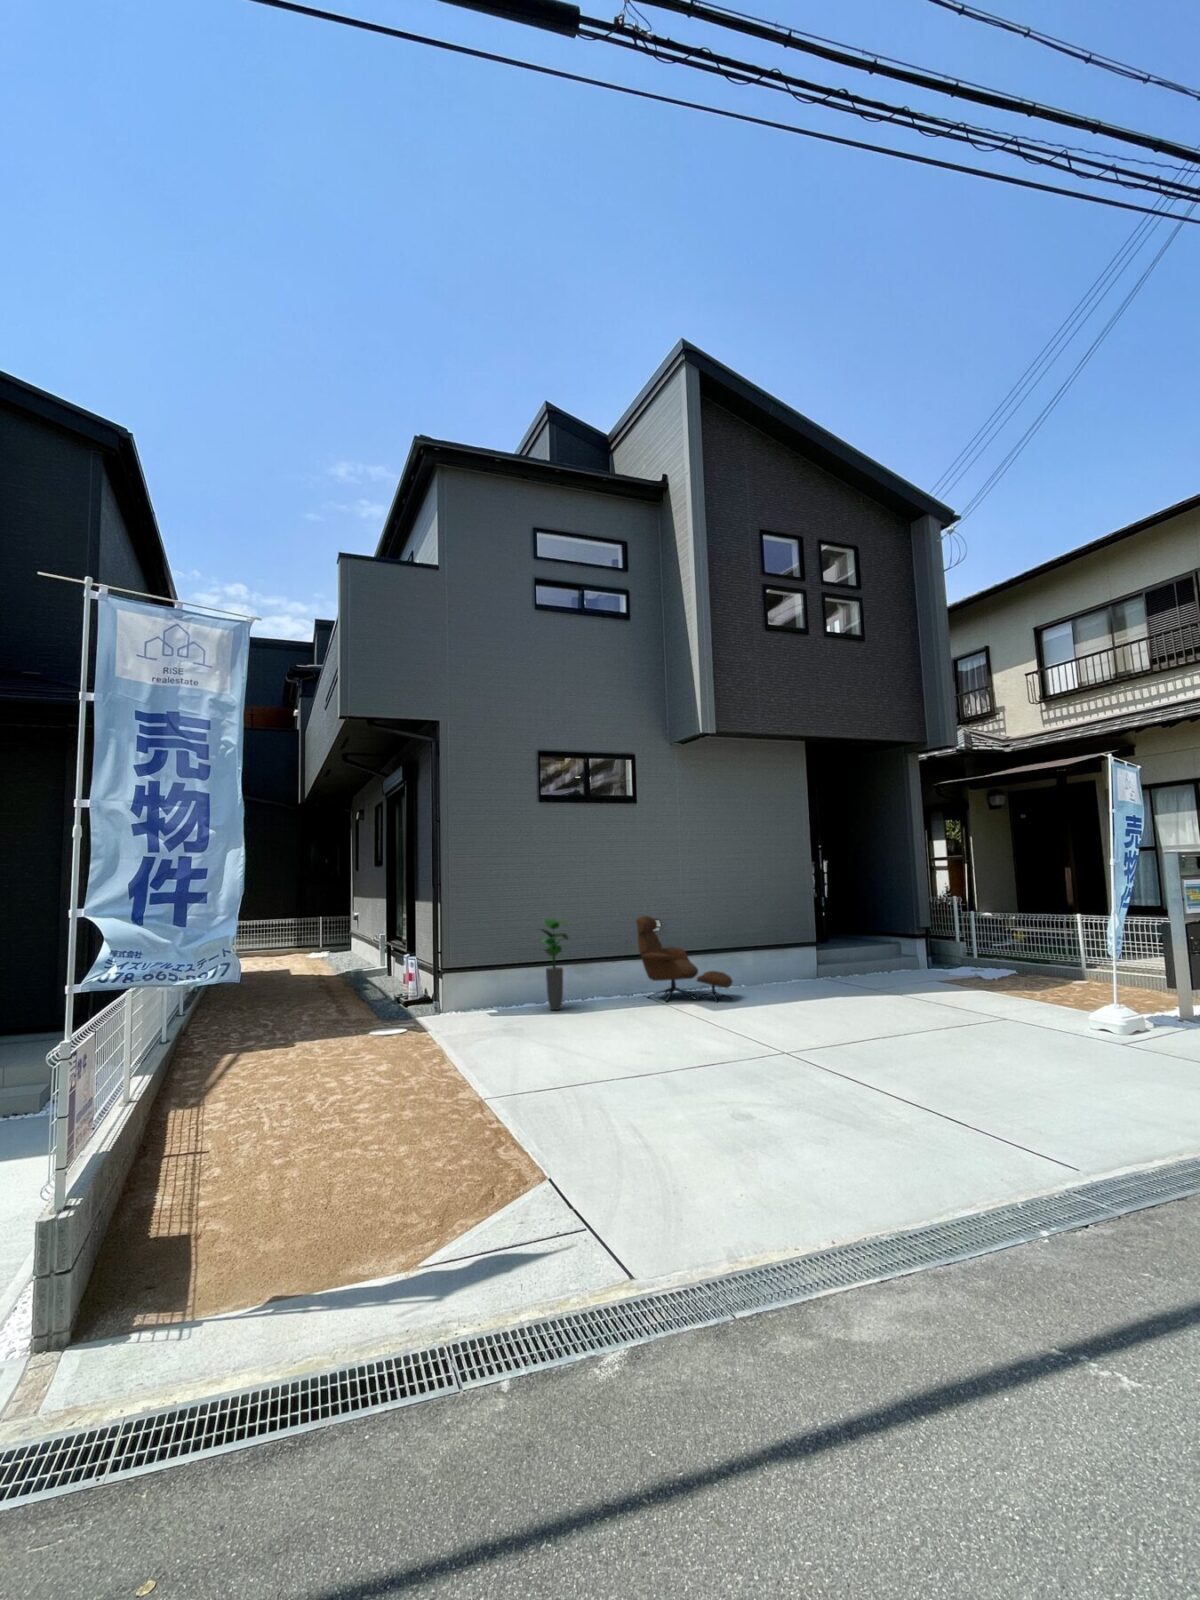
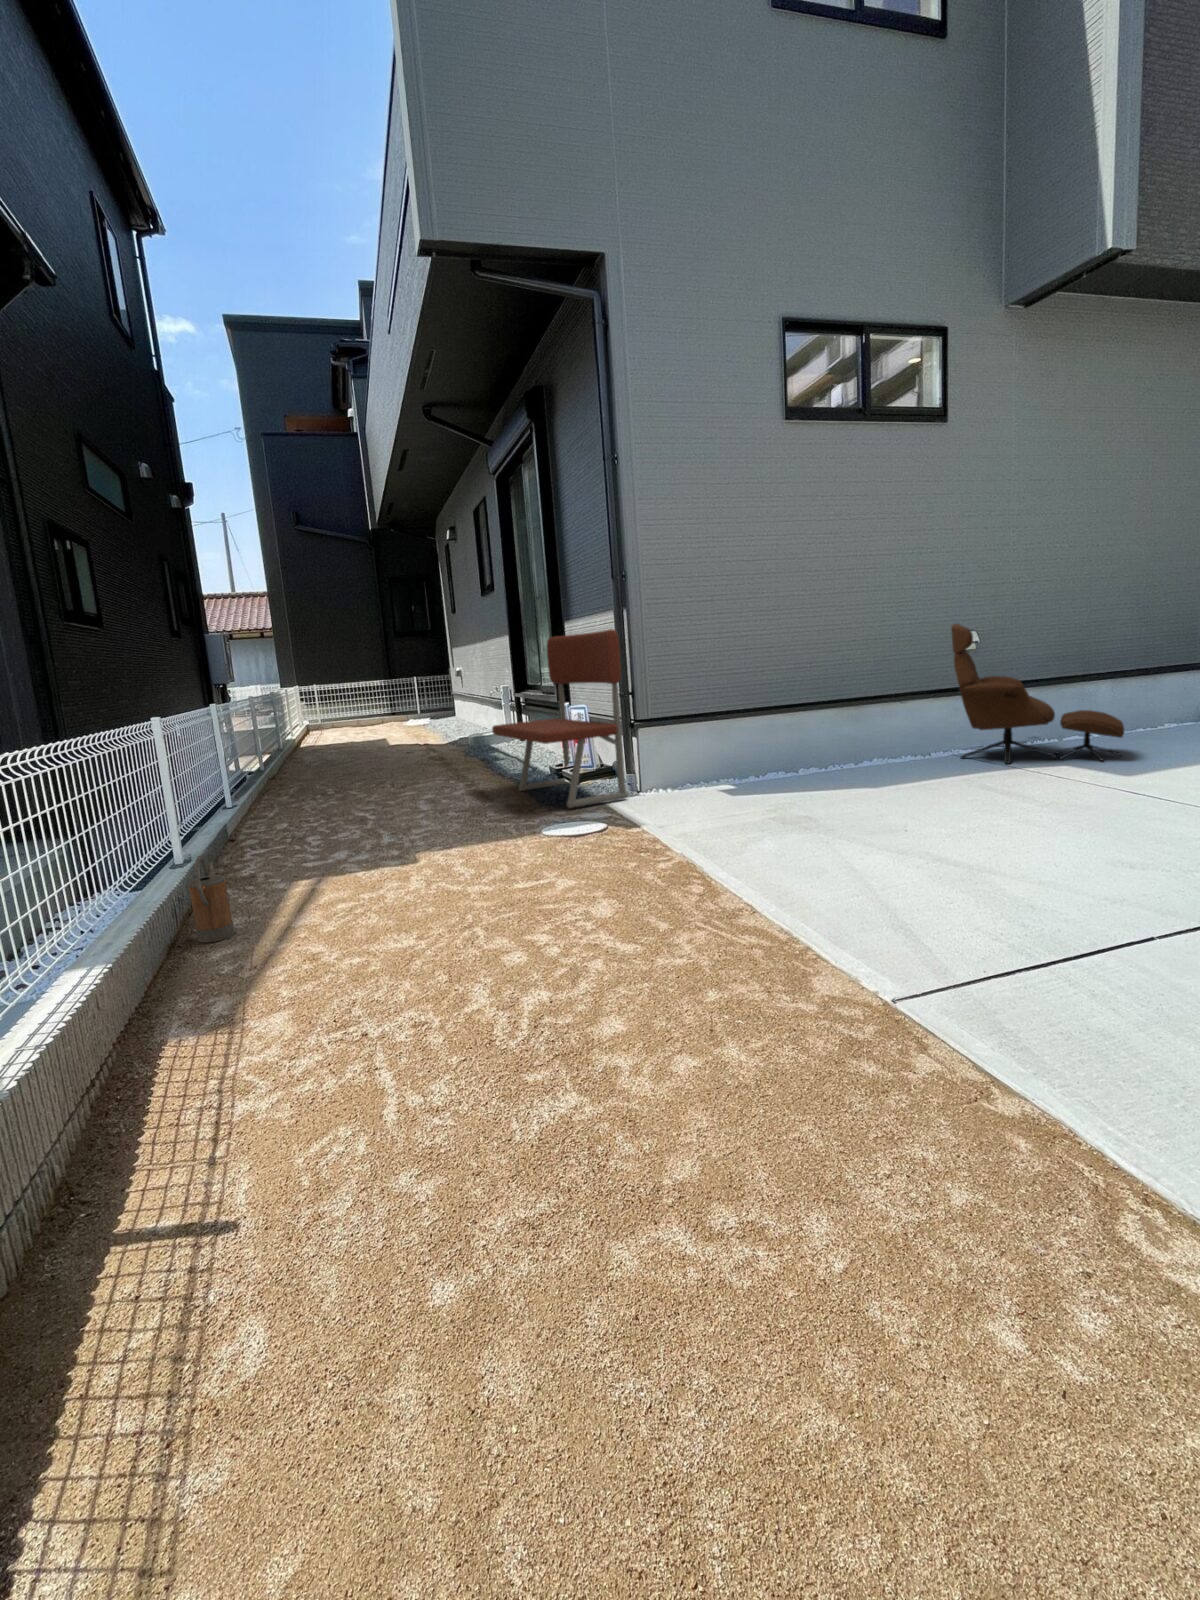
bench: none [356,913,433,1021] -> present [492,629,628,808]
potted plant: present [541,919,568,1010] -> none [791,630,860,782]
watering can: none [173,1034,193,1079] -> present [188,856,235,942]

